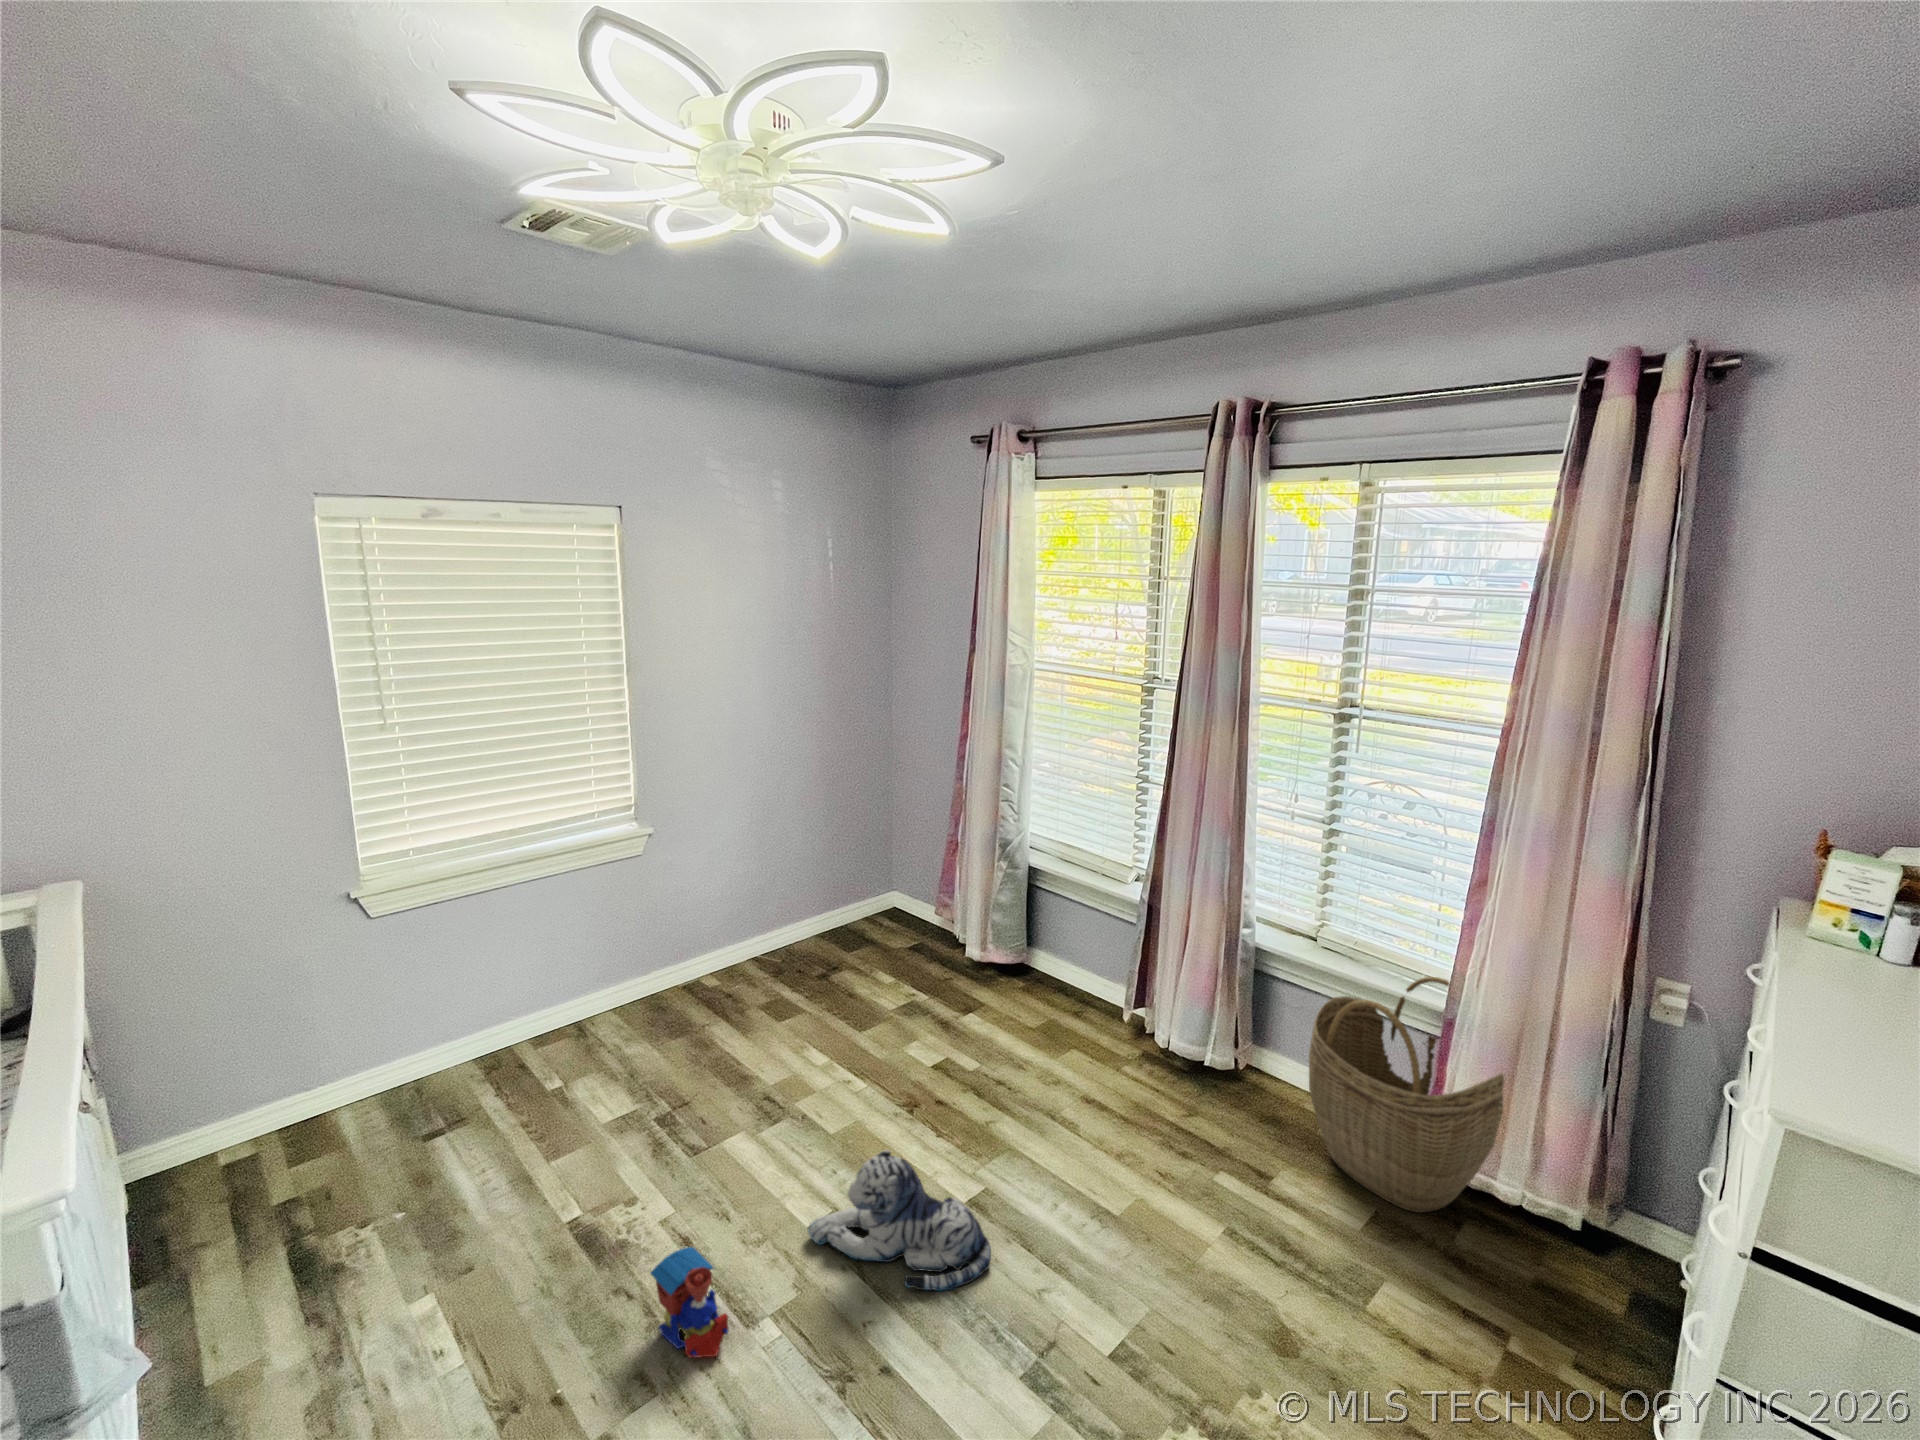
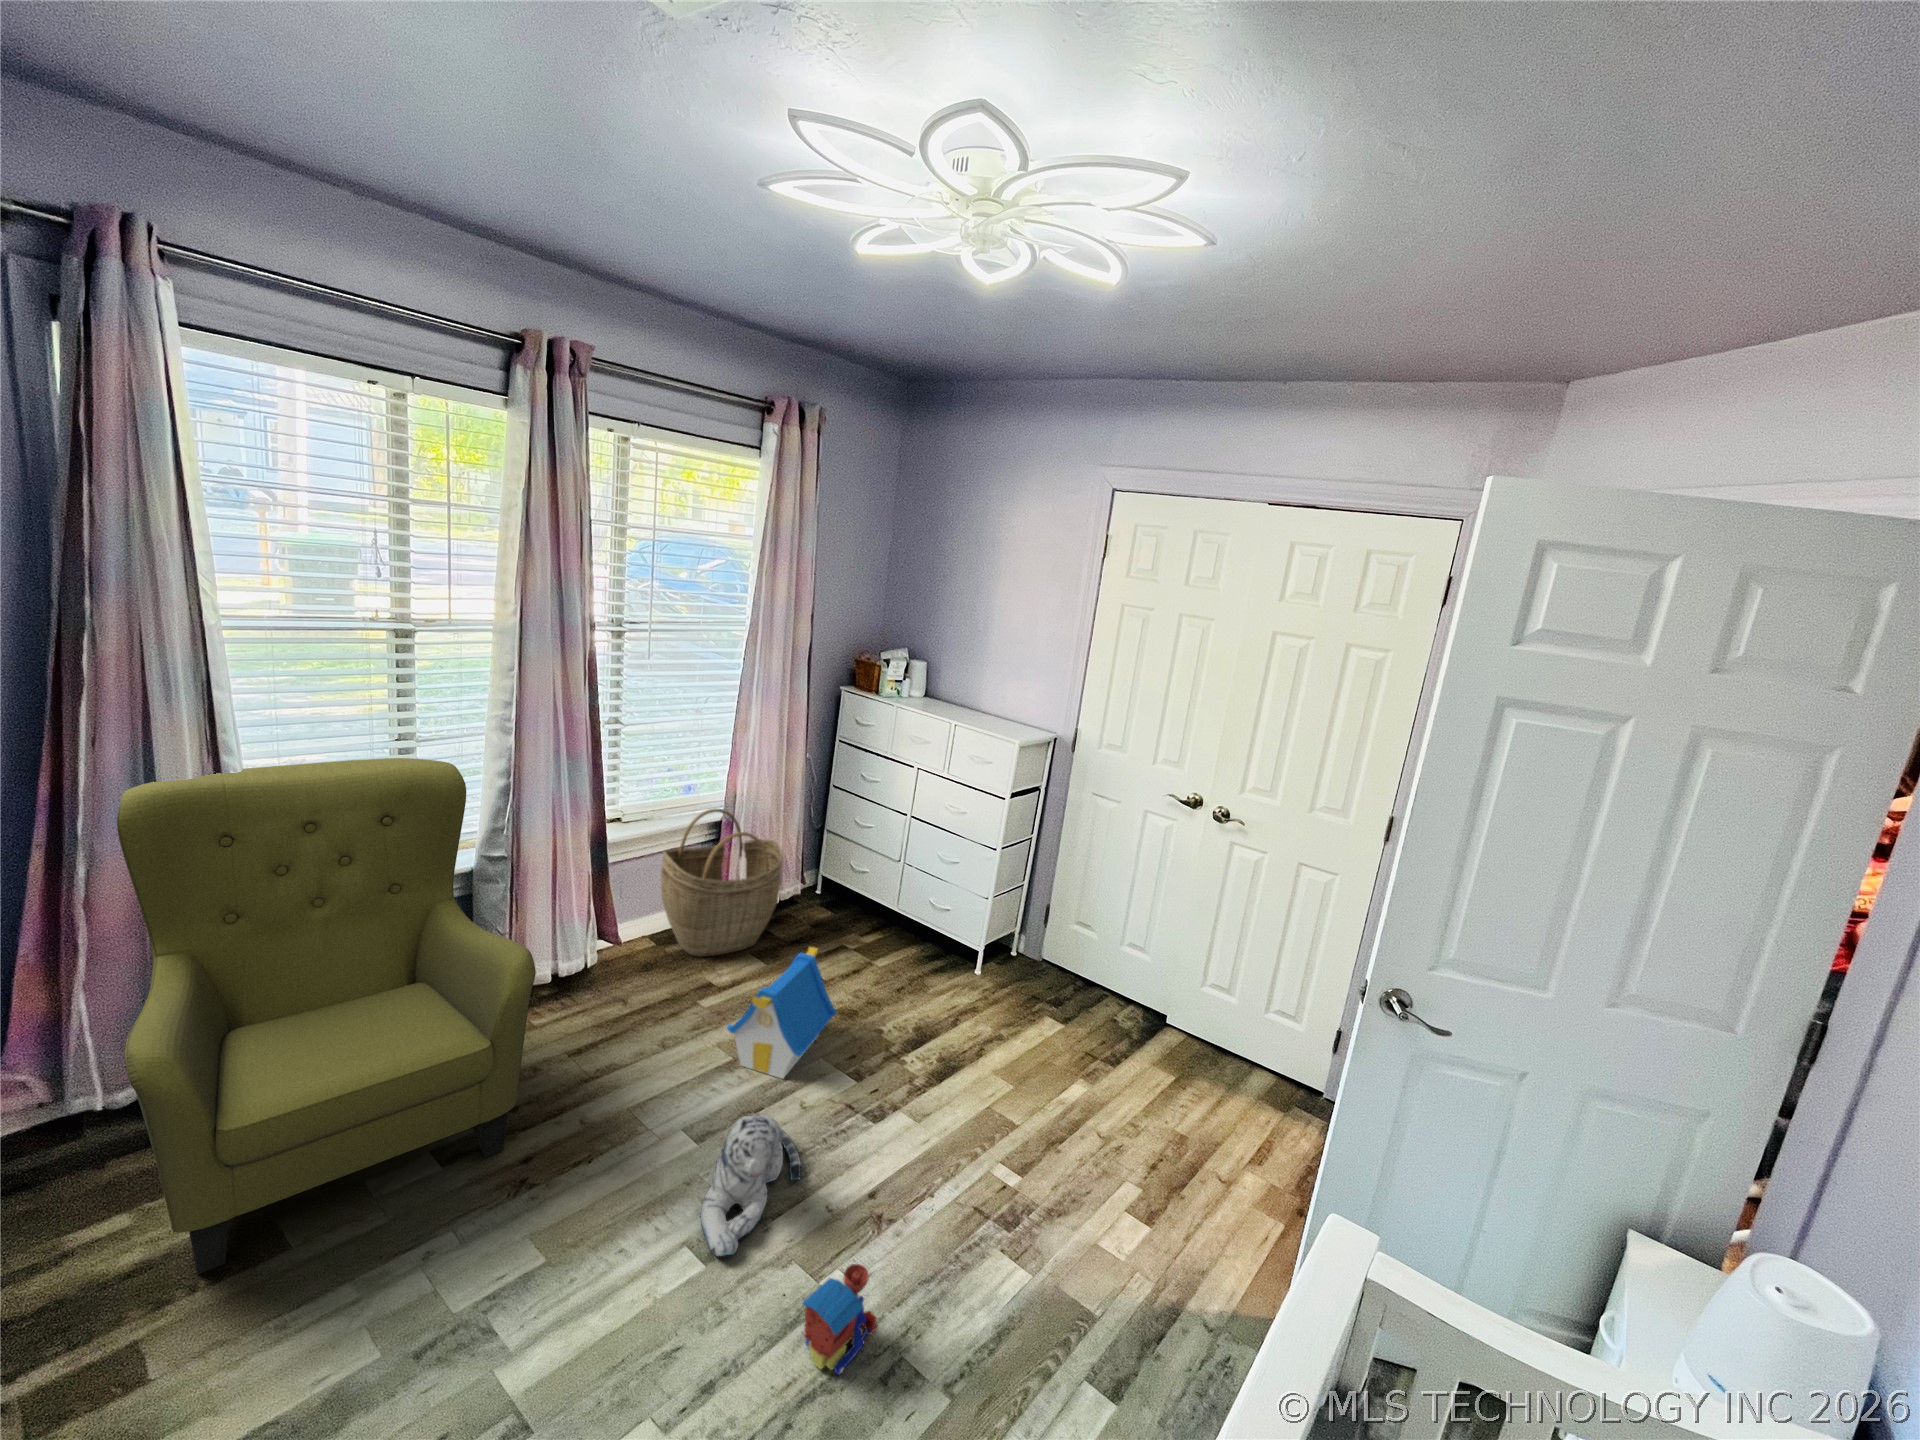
armchair: none [831,748,1117,1090] -> present [117,758,536,1275]
toy house: none [1078,1121,1244,1303] -> present [726,947,838,1079]

